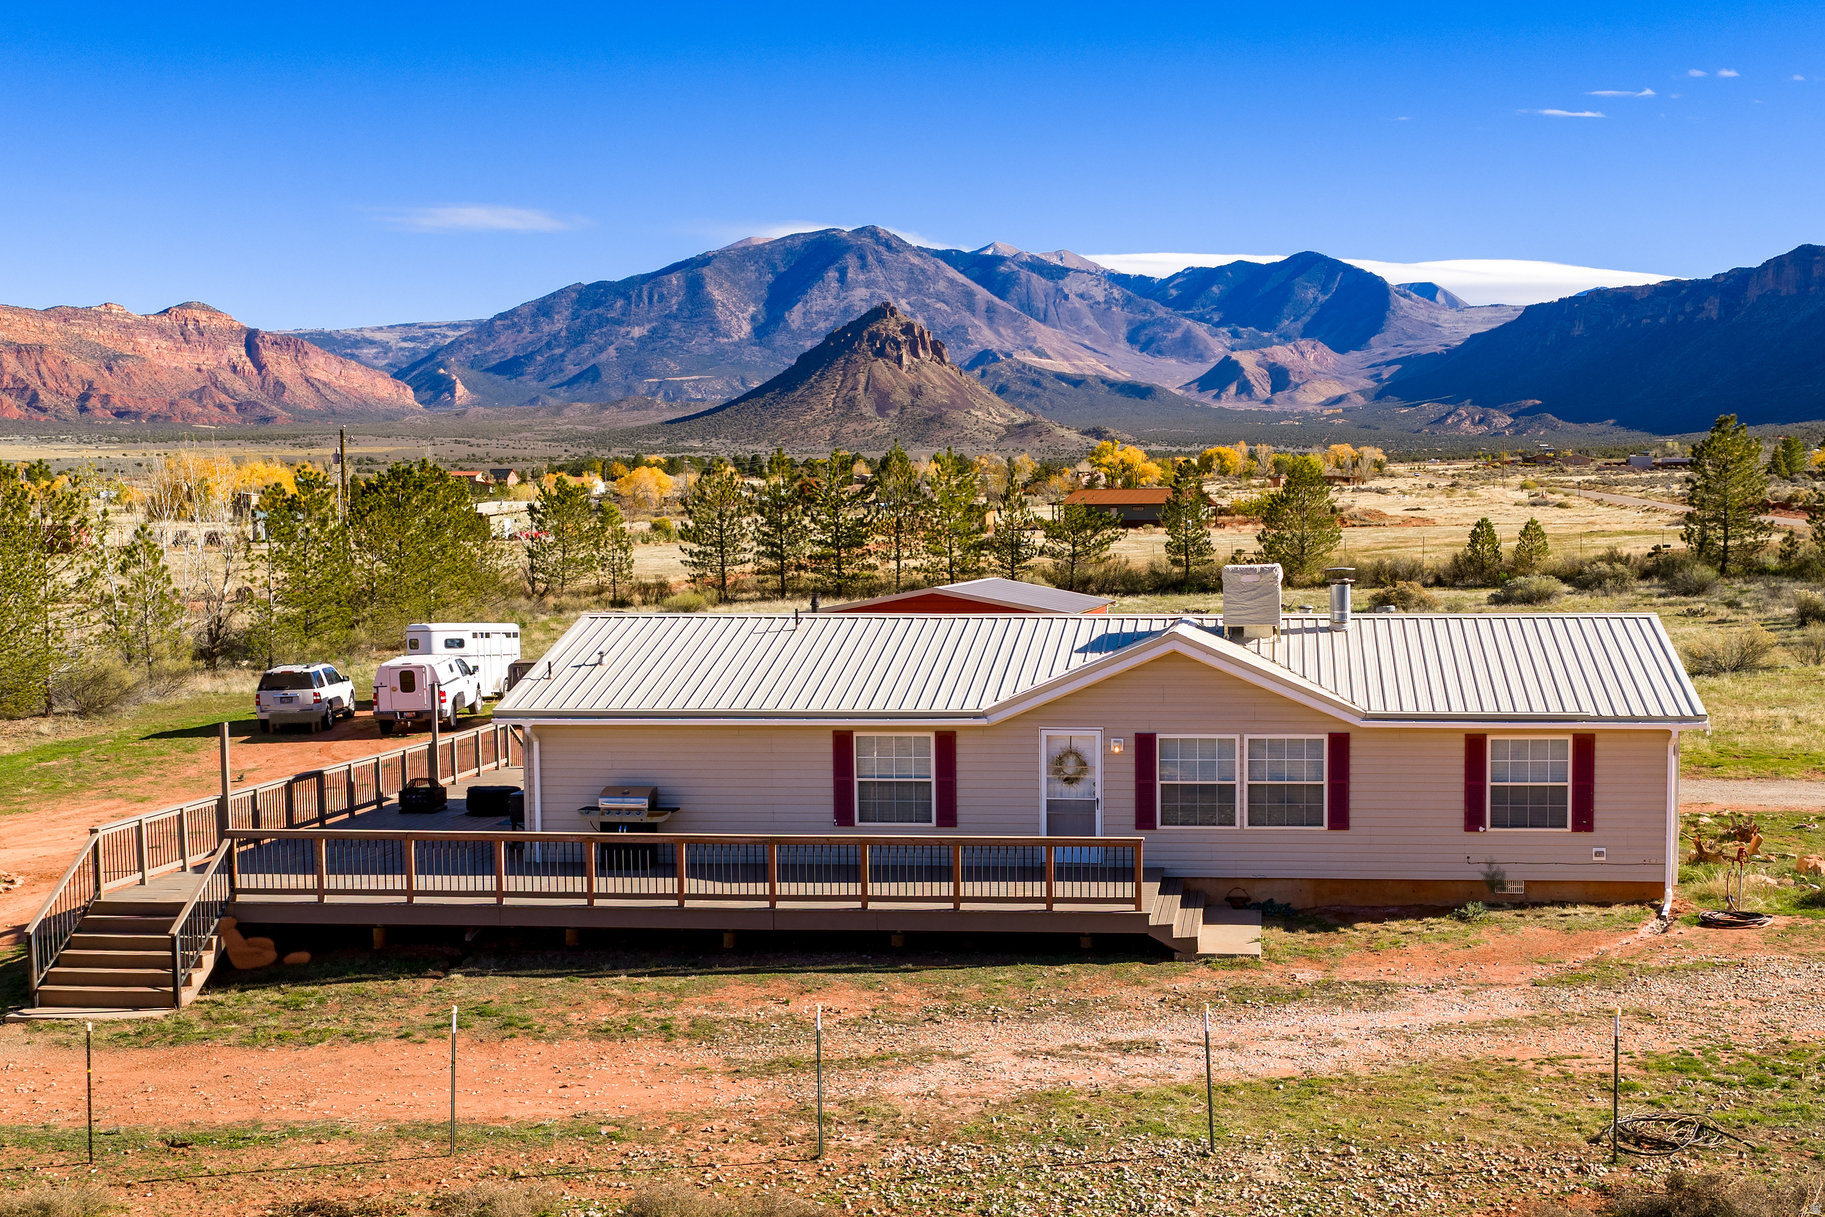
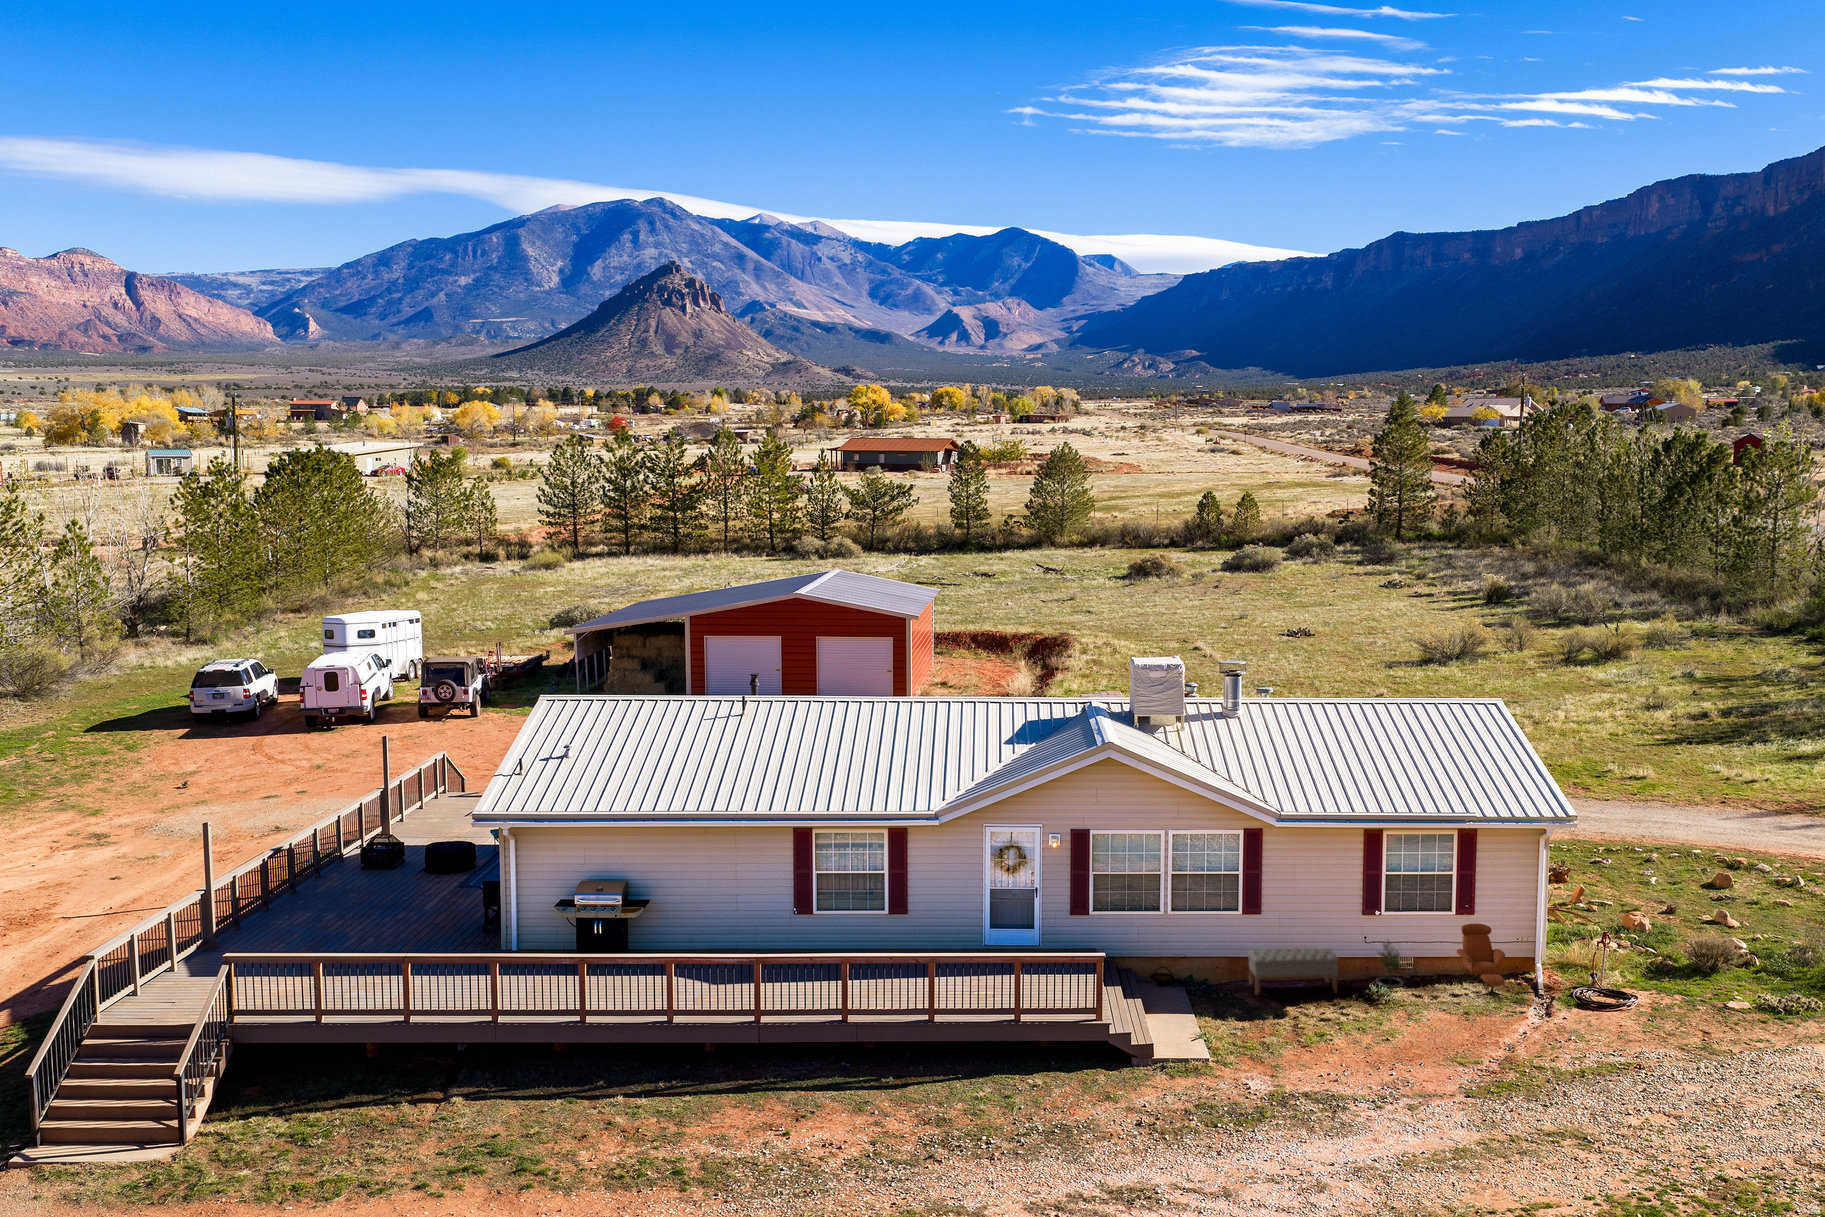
bench: present [268,710,321,732] -> present [1248,948,1339,995]
lounge chair: present [219,918,310,984] -> present [1457,923,1507,1002]

